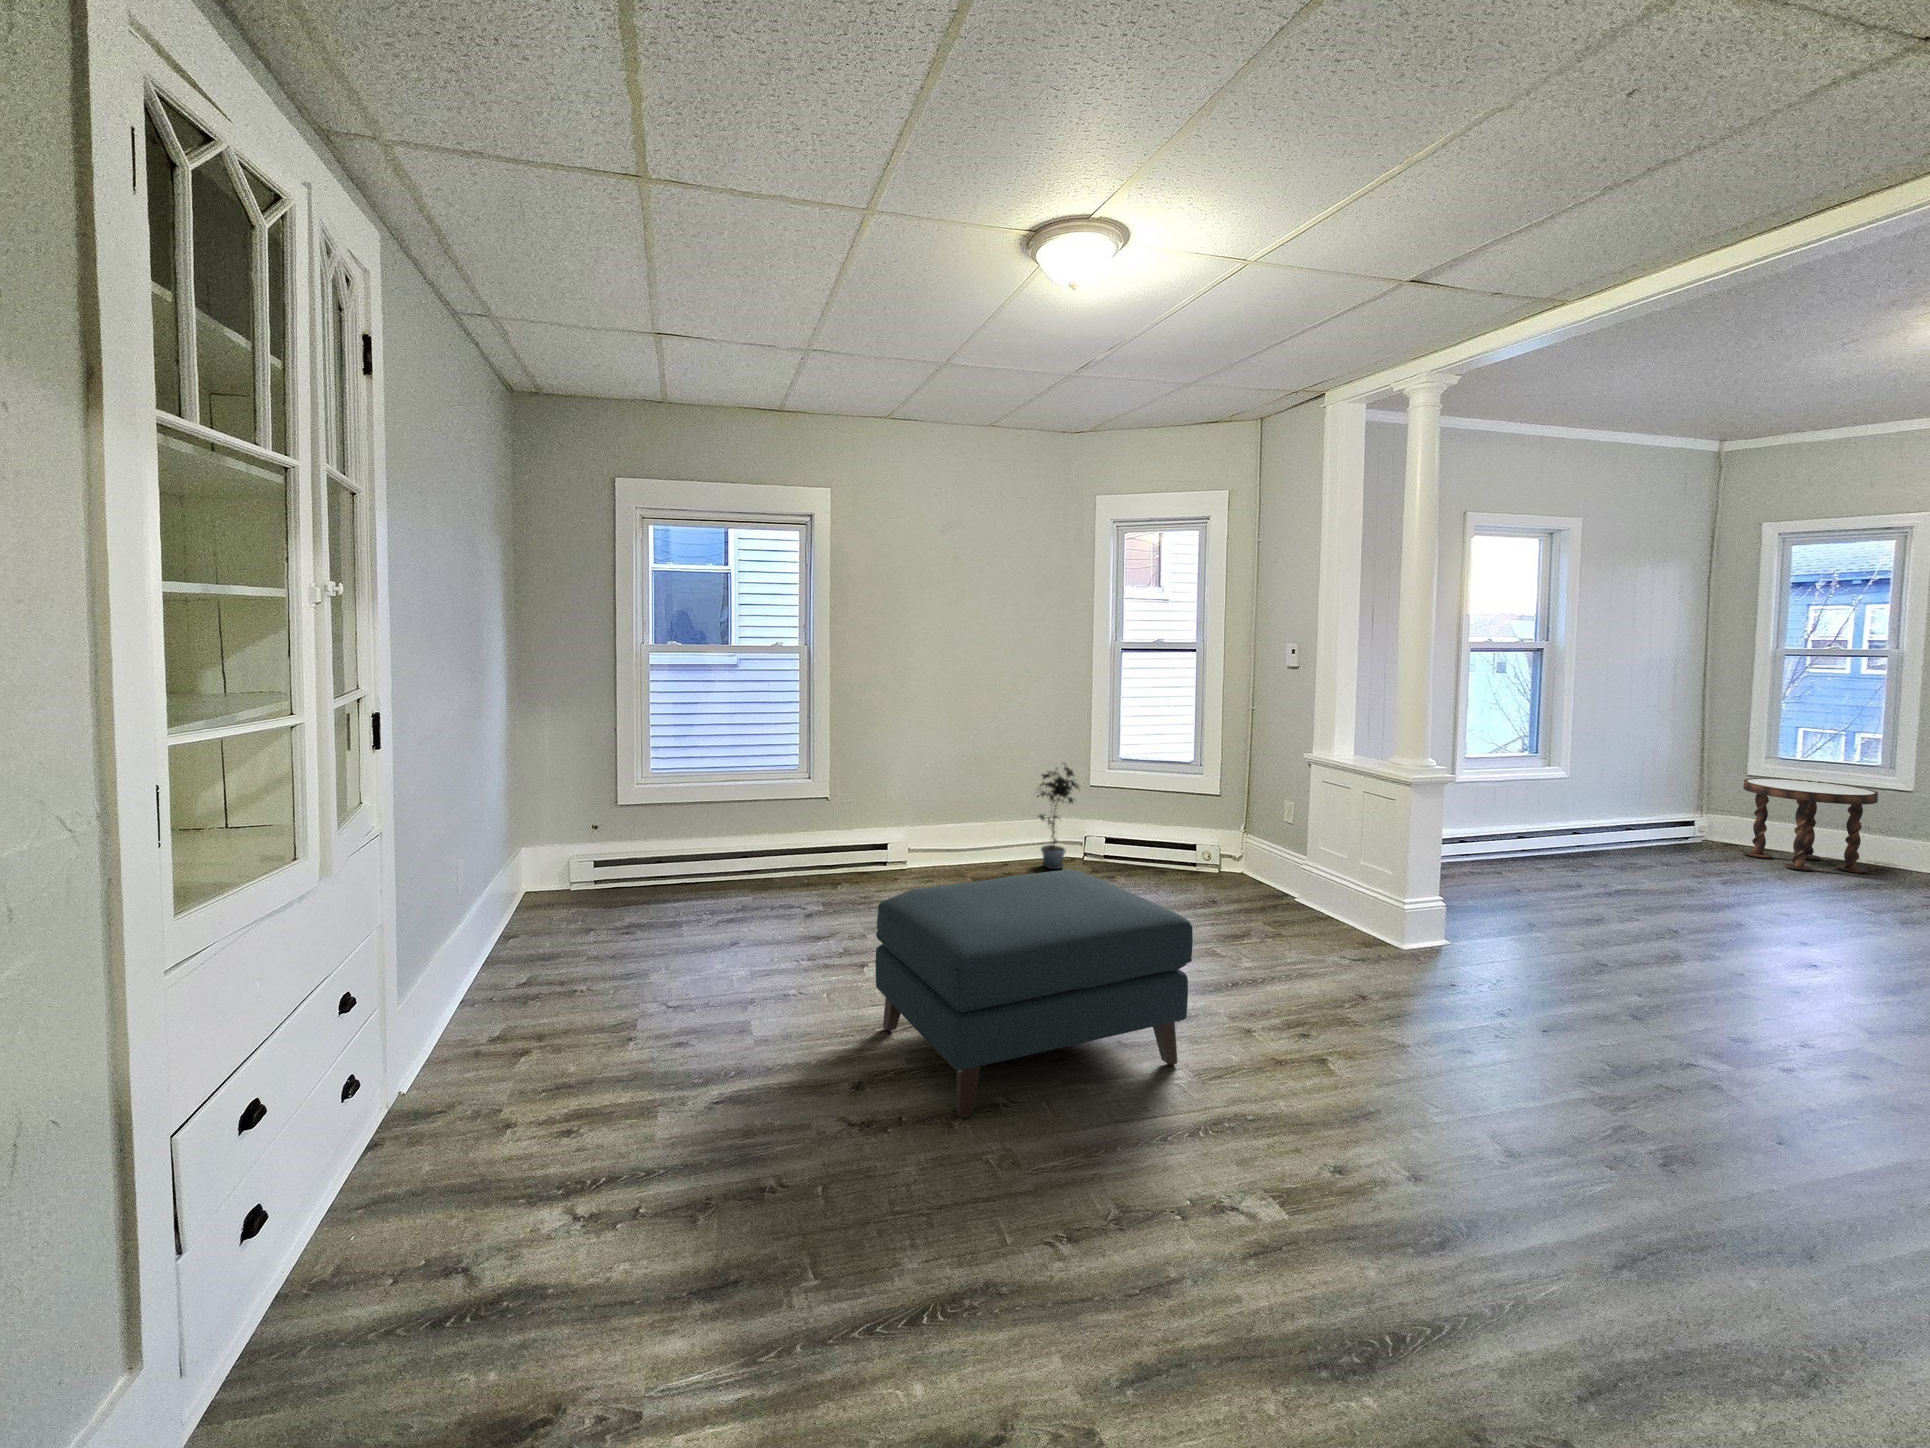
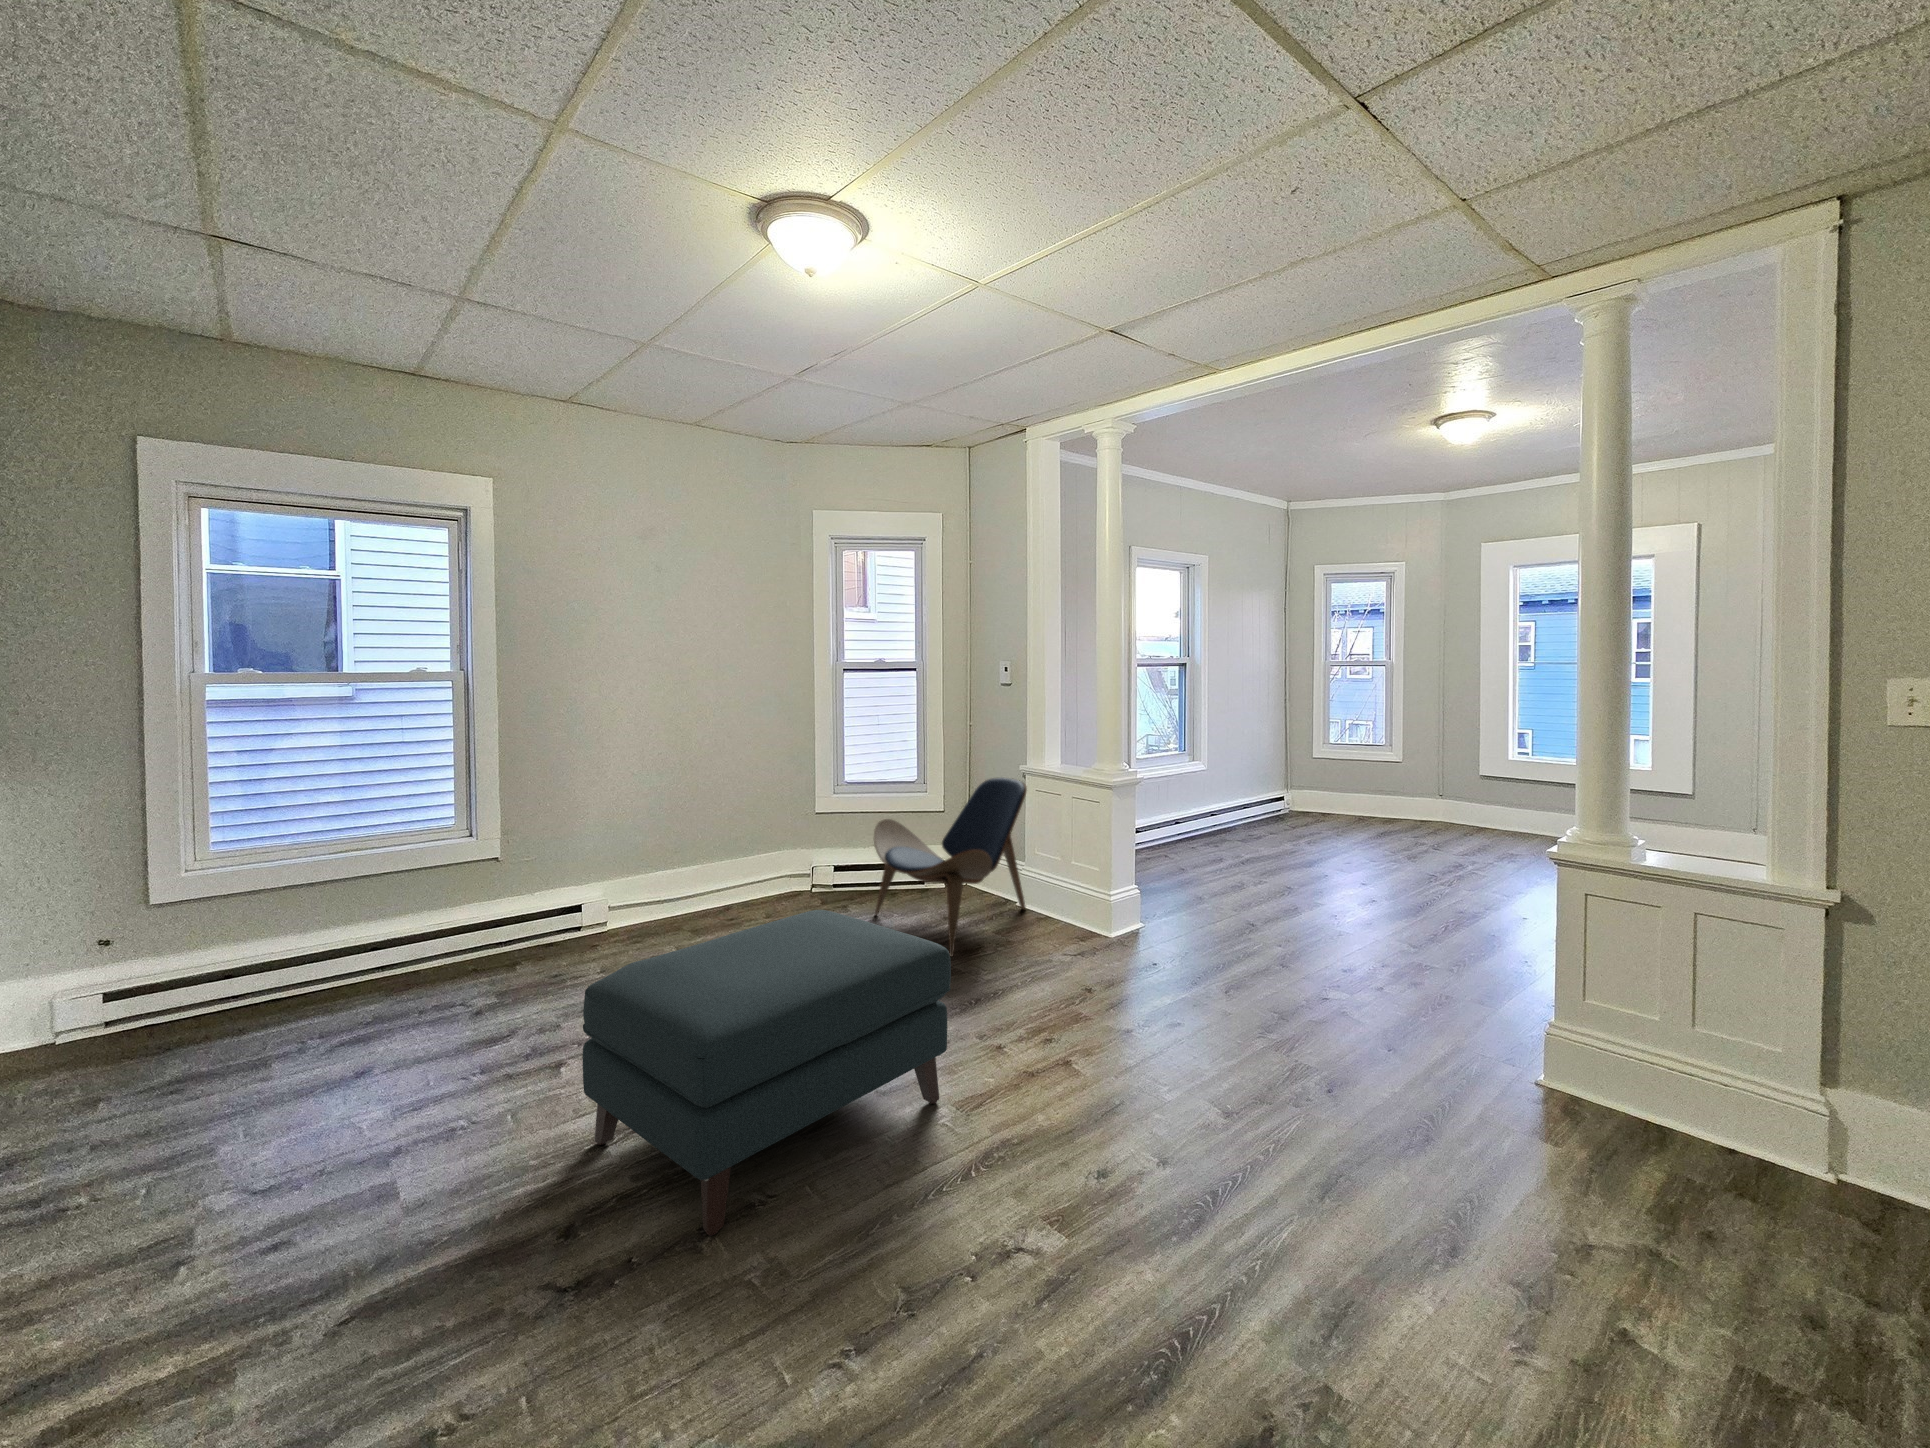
potted plant: present [1037,763,1079,869] -> none [756,791,808,906]
lounge chair: none [1141,765,1310,940] -> present [874,778,1027,957]
side table: present [1743,778,1878,873] -> none [1310,758,1384,826]

